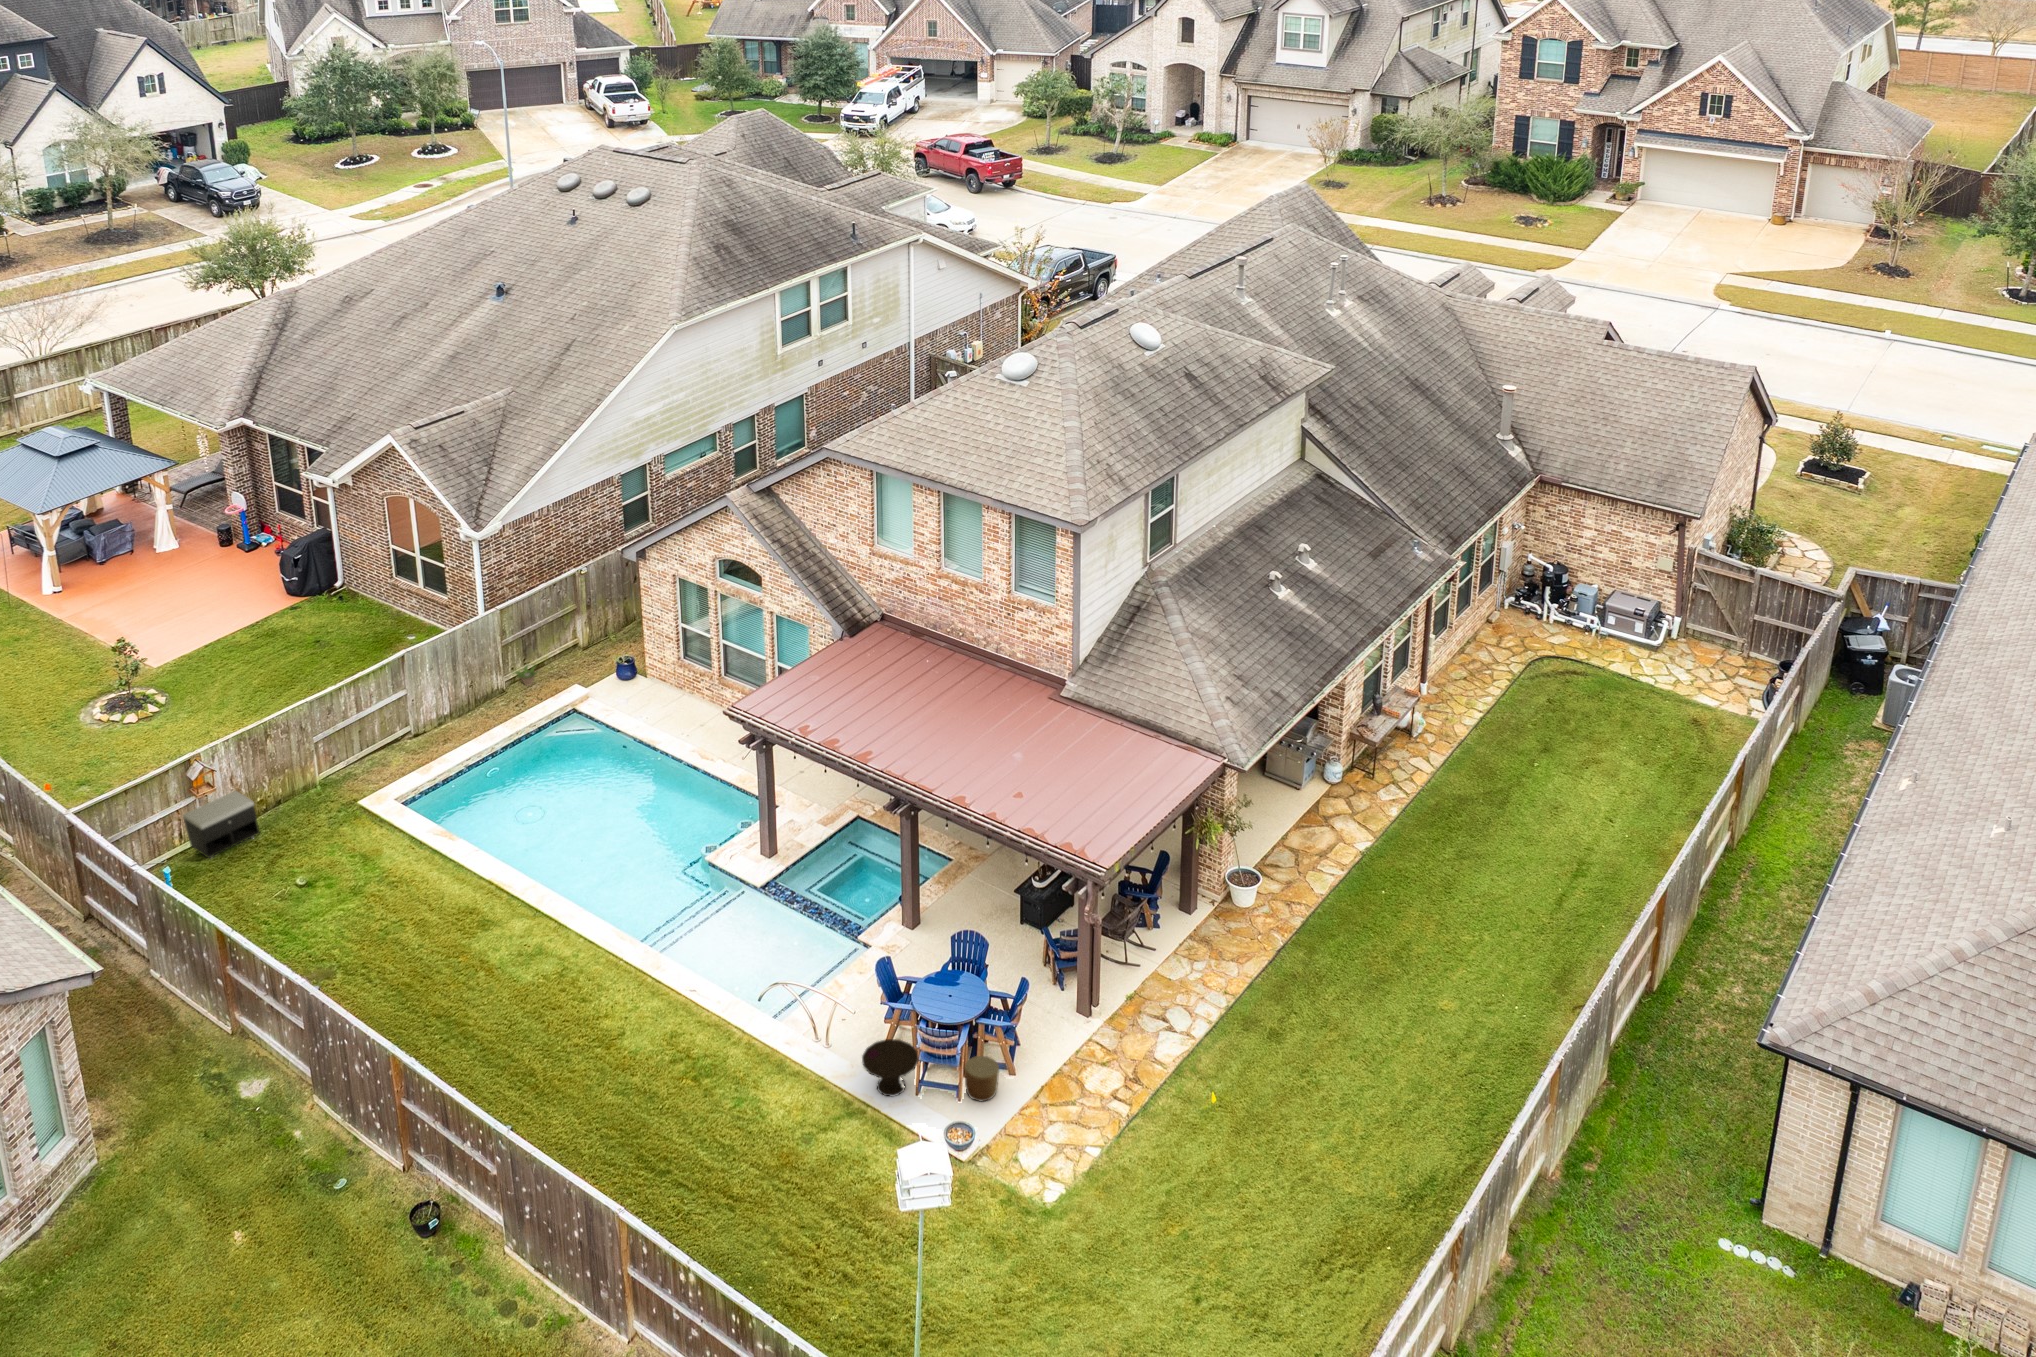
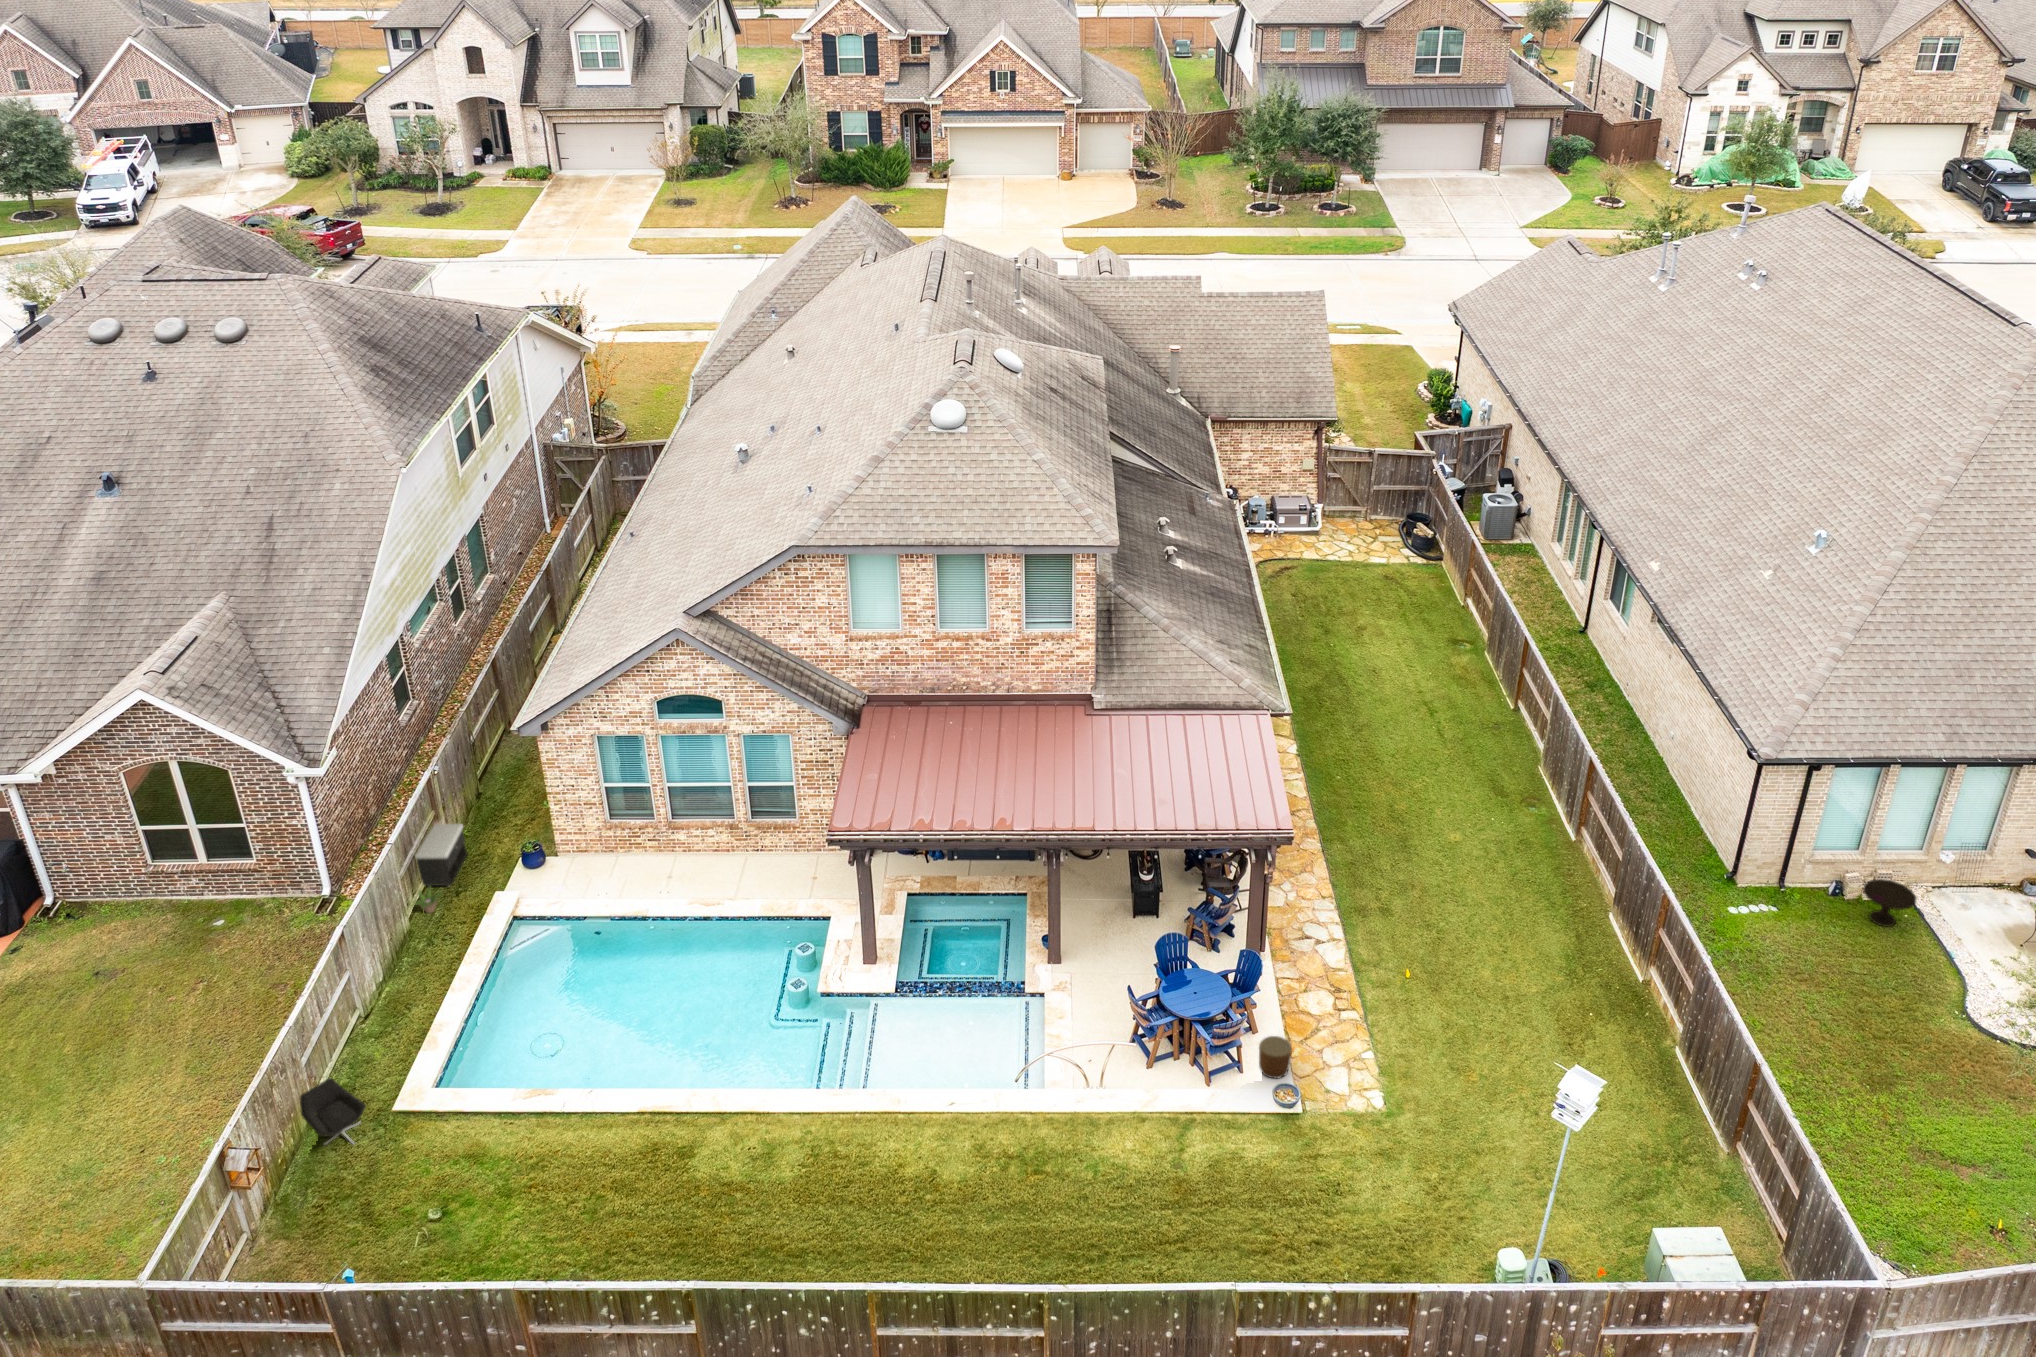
lounge chair: none [282,763,329,820] -> present [300,1078,366,1144]
storage bench: present [183,791,260,858] -> present [416,824,467,886]
side table: present [862,1039,919,1096] -> present [1863,879,1916,927]

